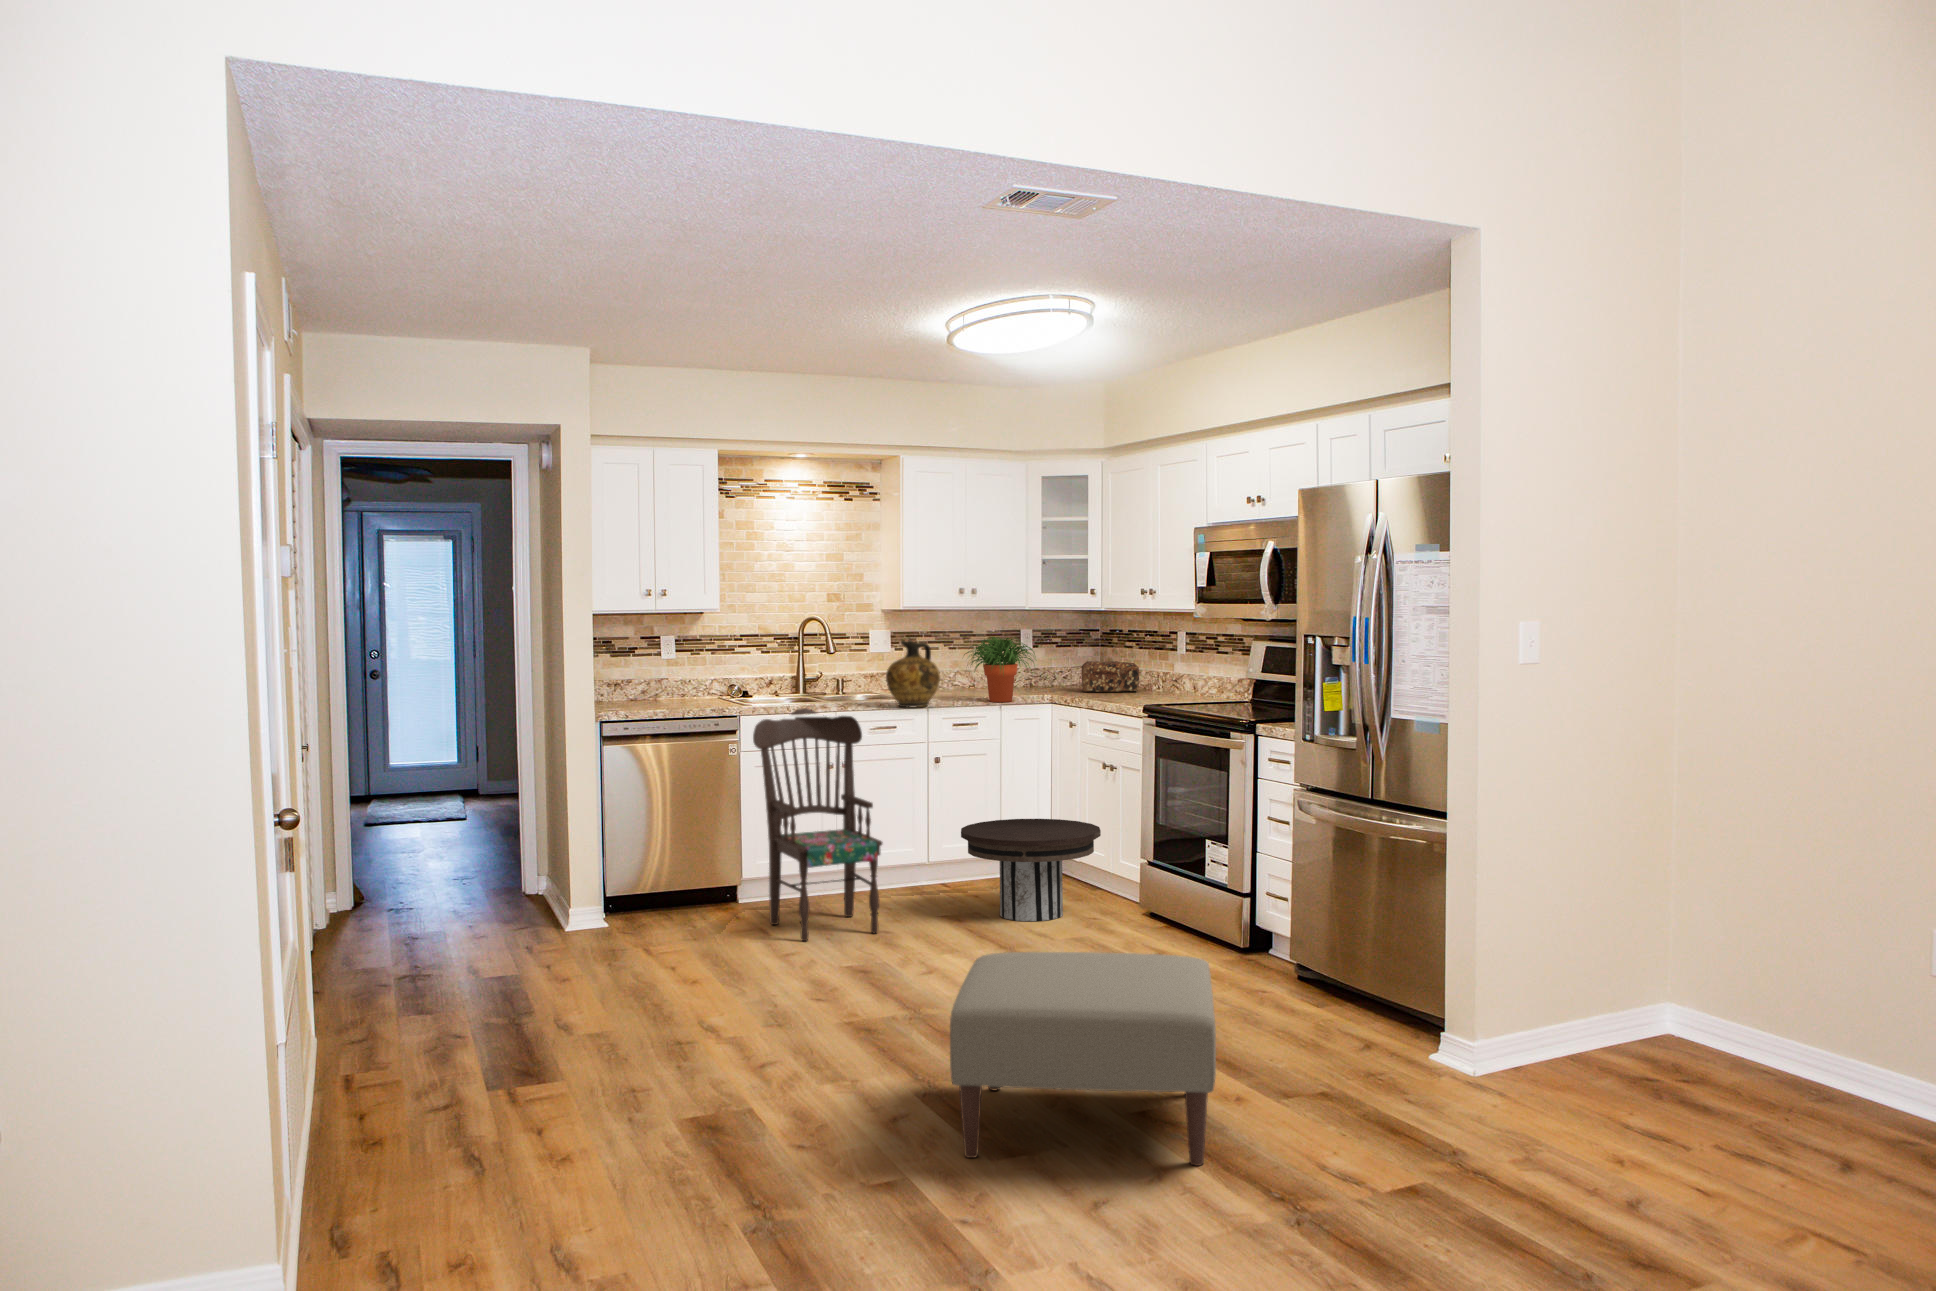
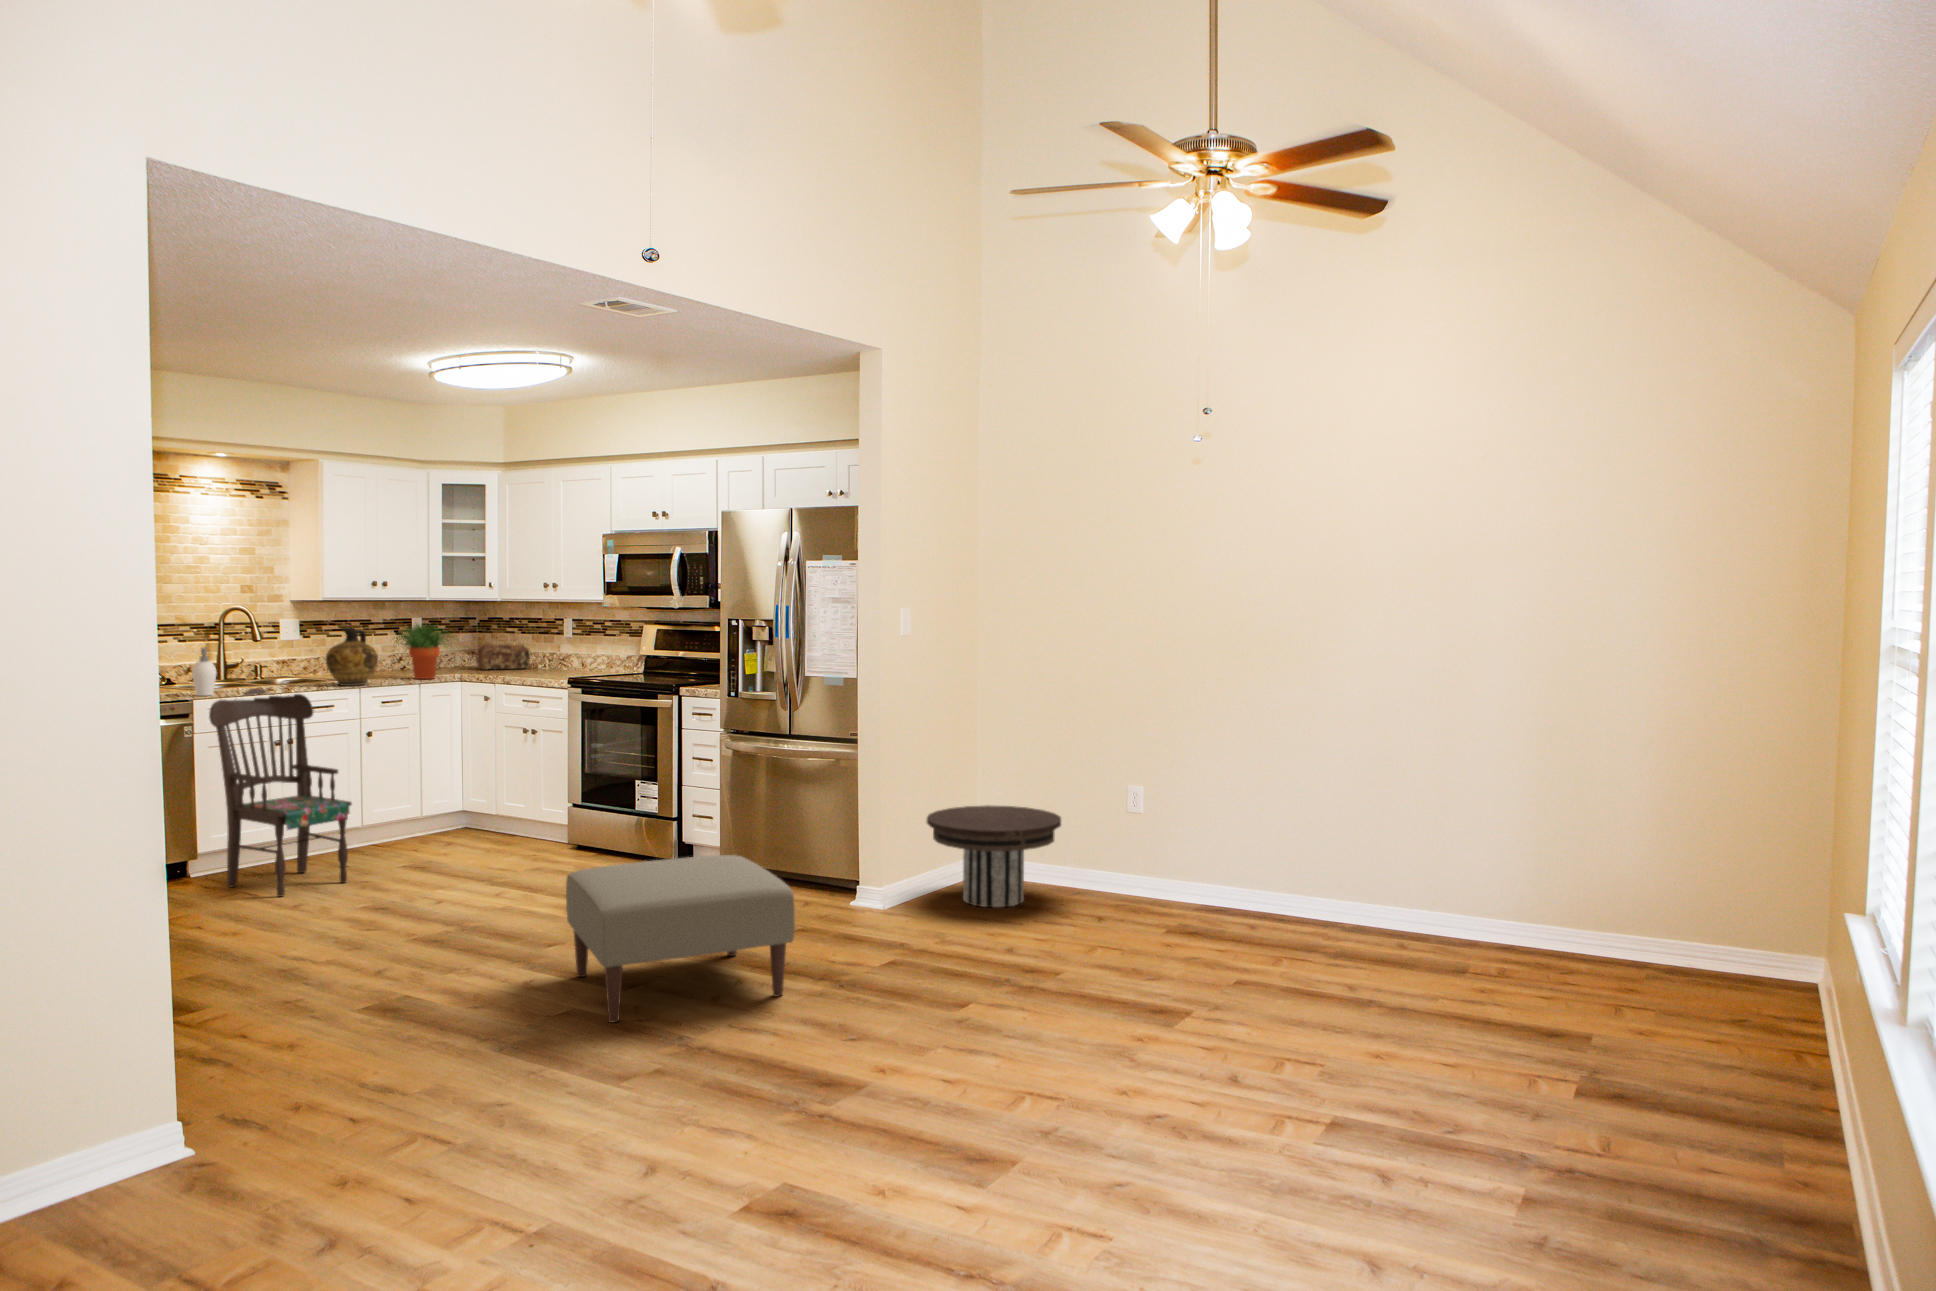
soap dispenser: none [744,662,771,714] -> present [192,648,217,696]
side table: present [961,819,1101,921] -> present [927,805,1061,907]

